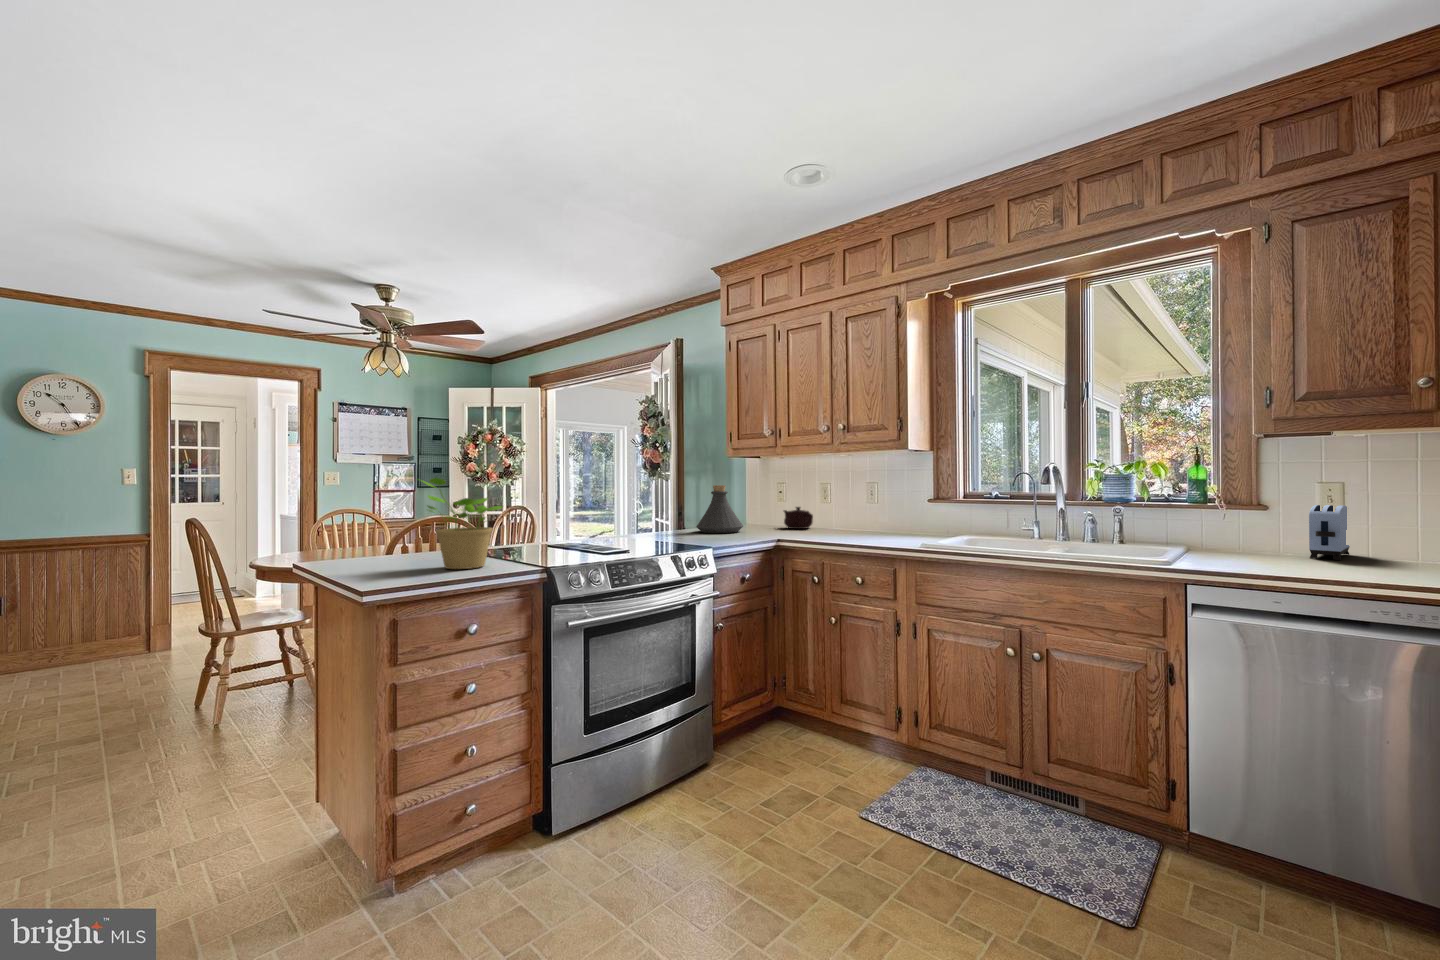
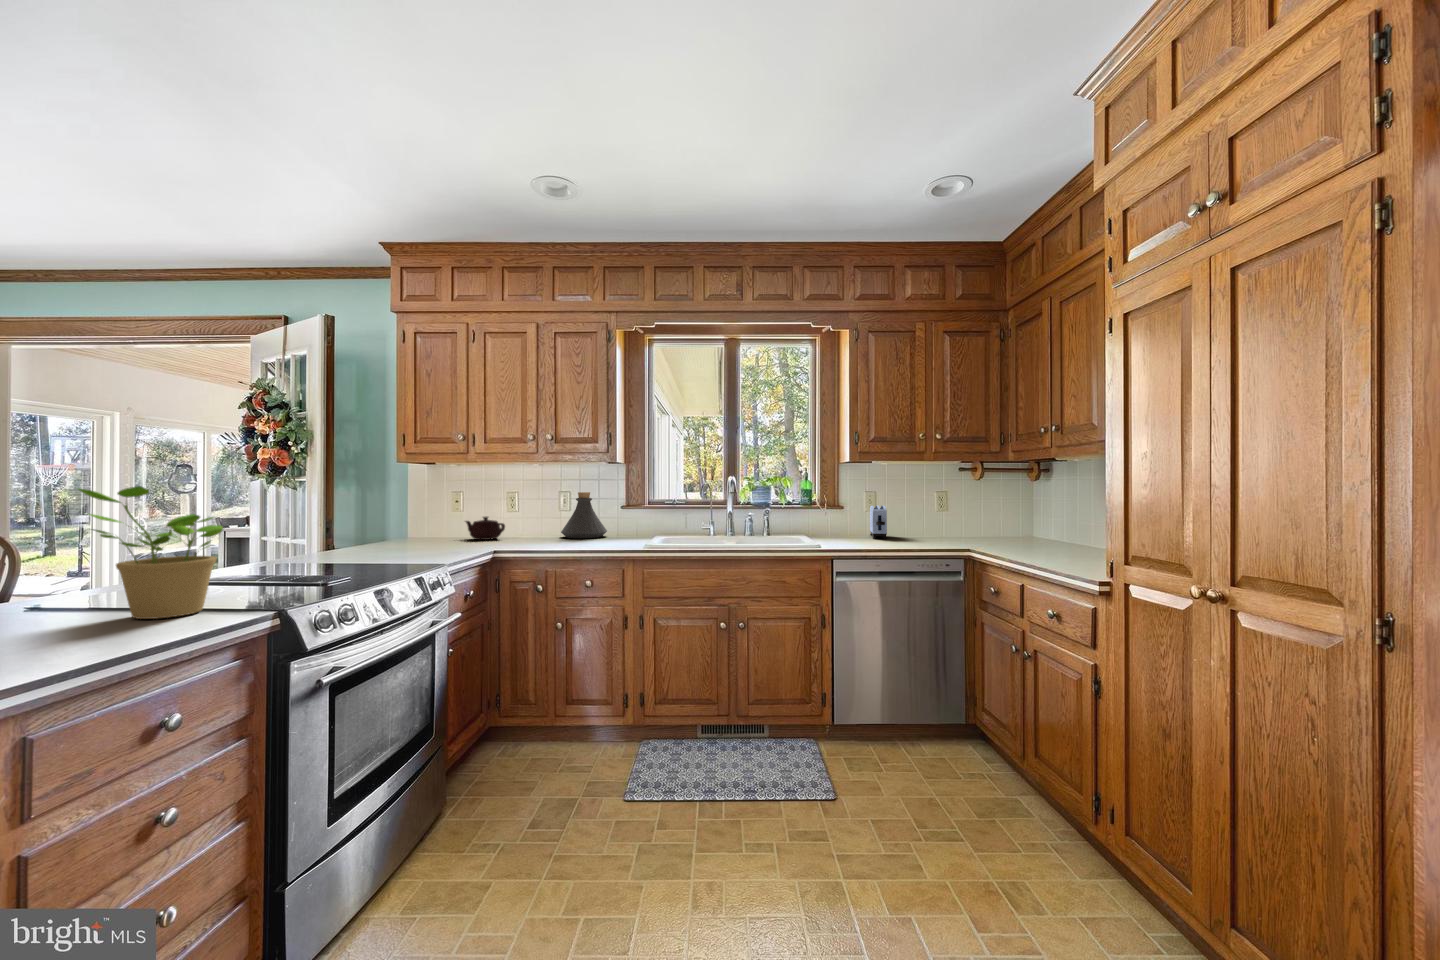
bottle: present [696,485,743,533] -> present [561,492,607,538]

